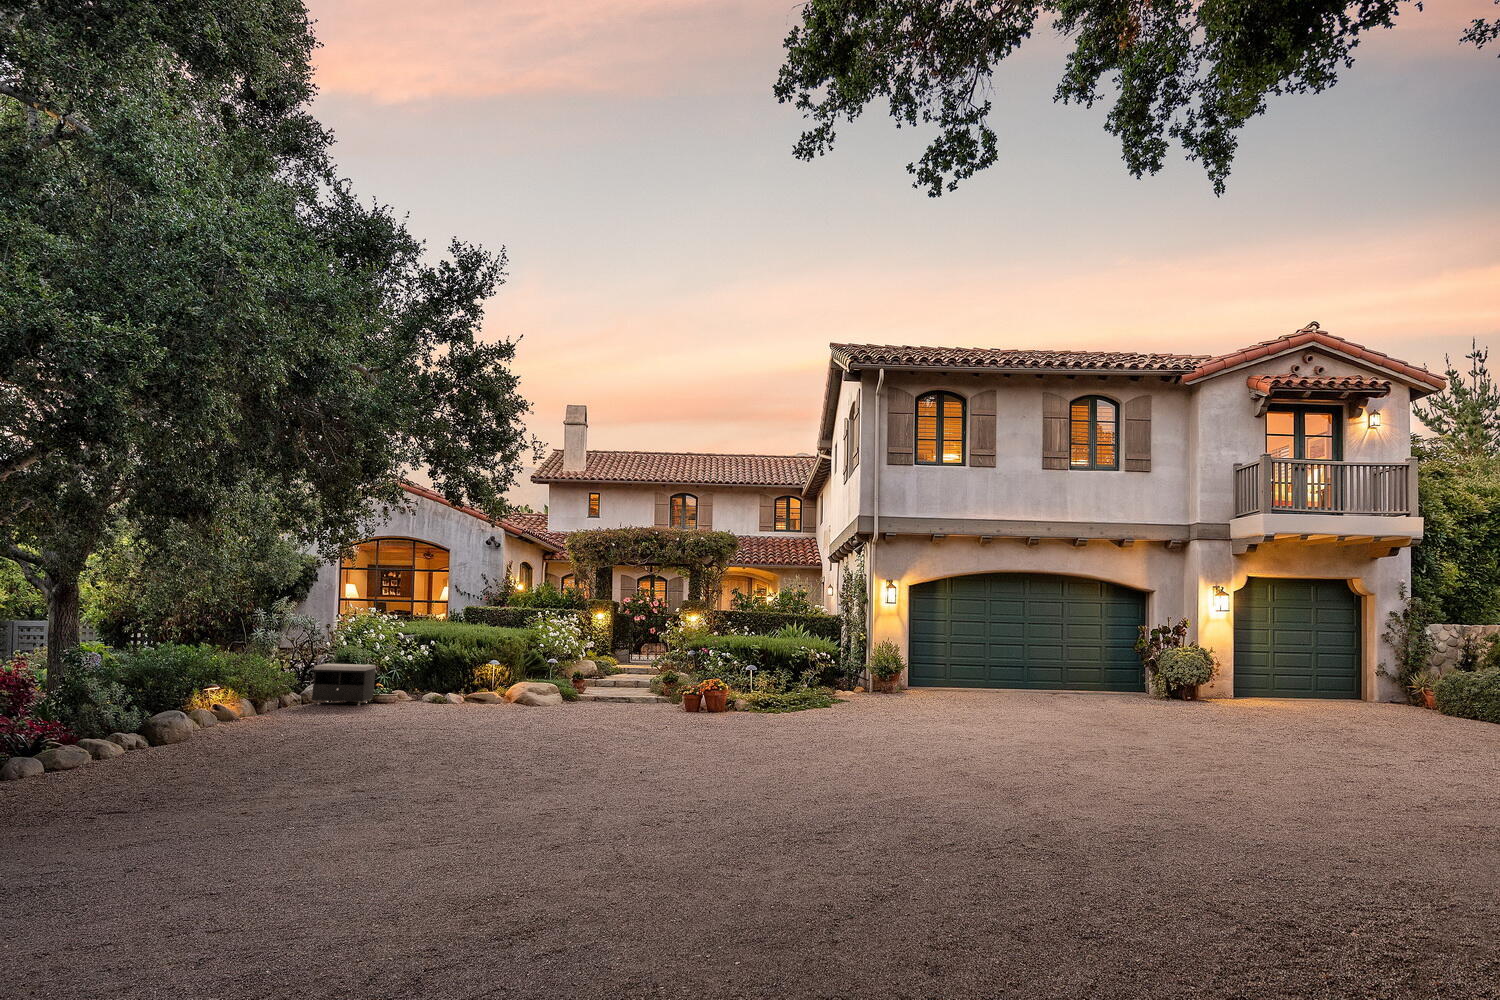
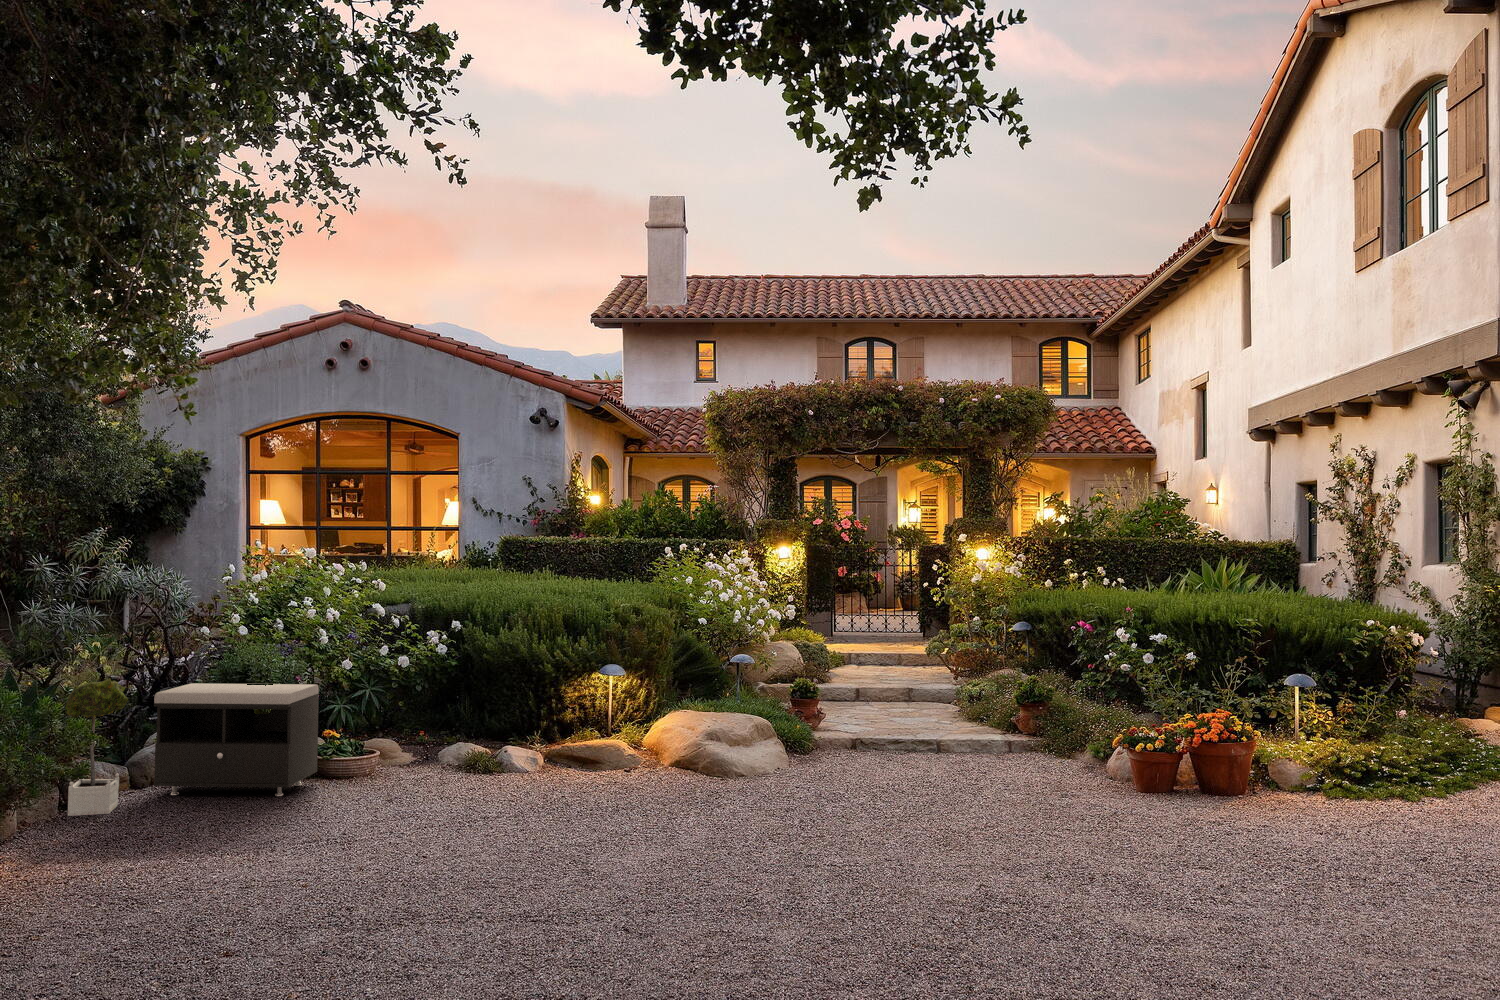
potted tree: none [282,659,306,708] -> present [65,678,128,816]

